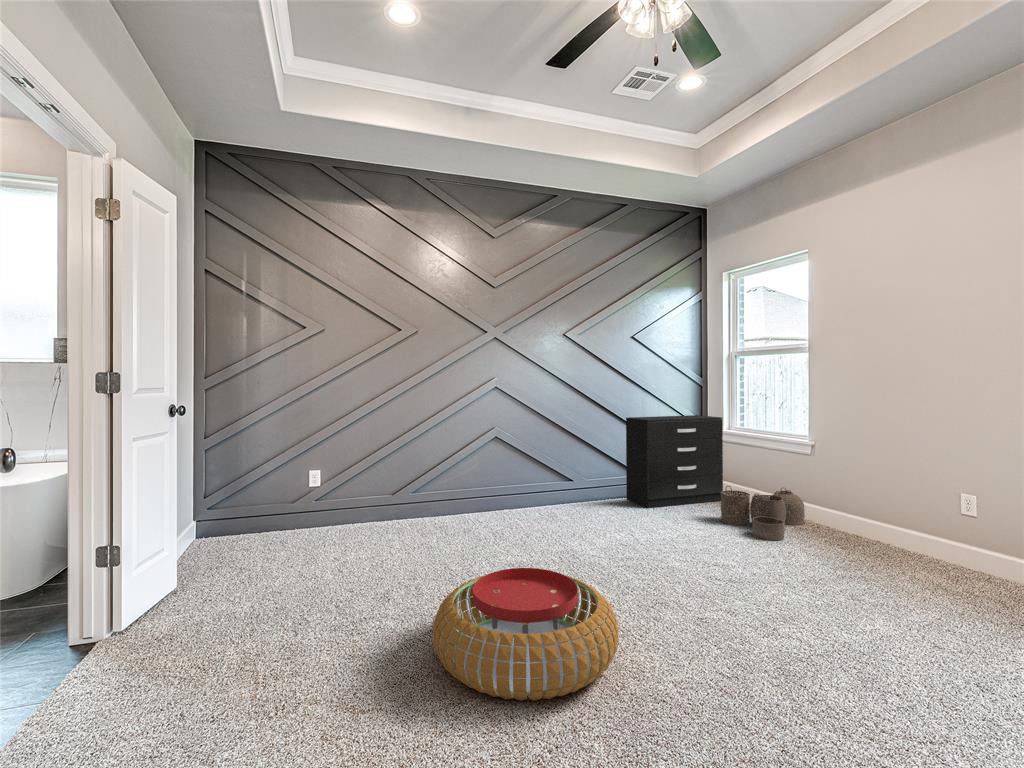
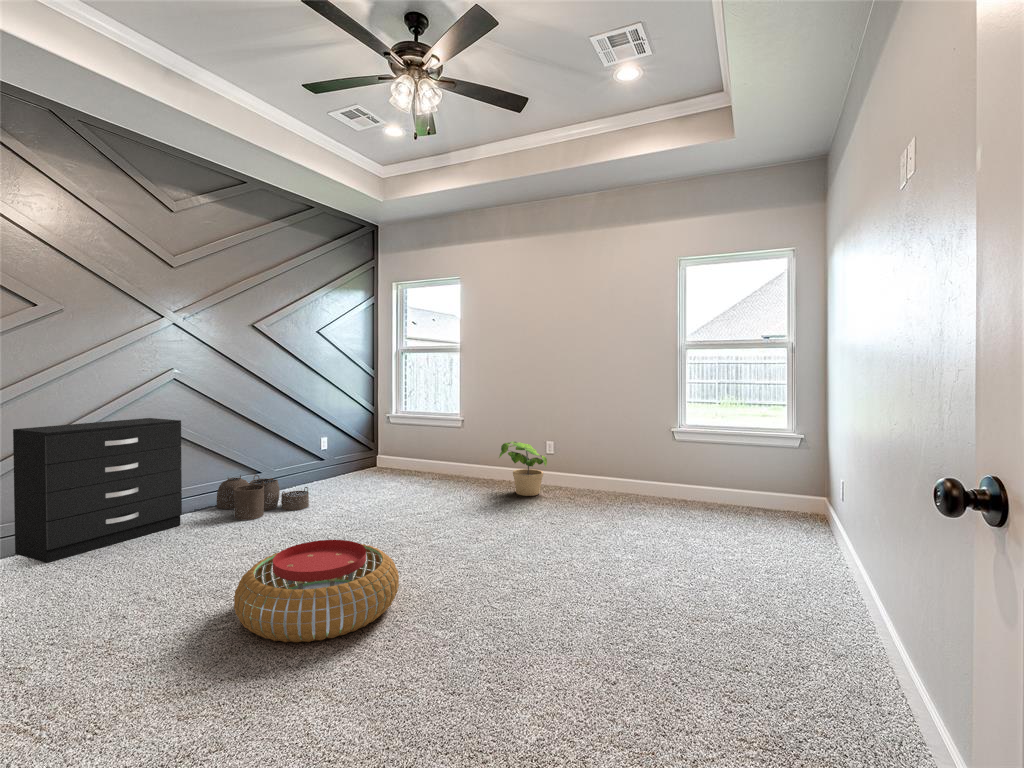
dresser: present [626,415,723,508] -> present [13,418,182,563]
potted plant: none [860,478,960,568] -> present [499,442,547,496]
woven basket: present [720,486,805,540] -> present [216,475,309,520]

